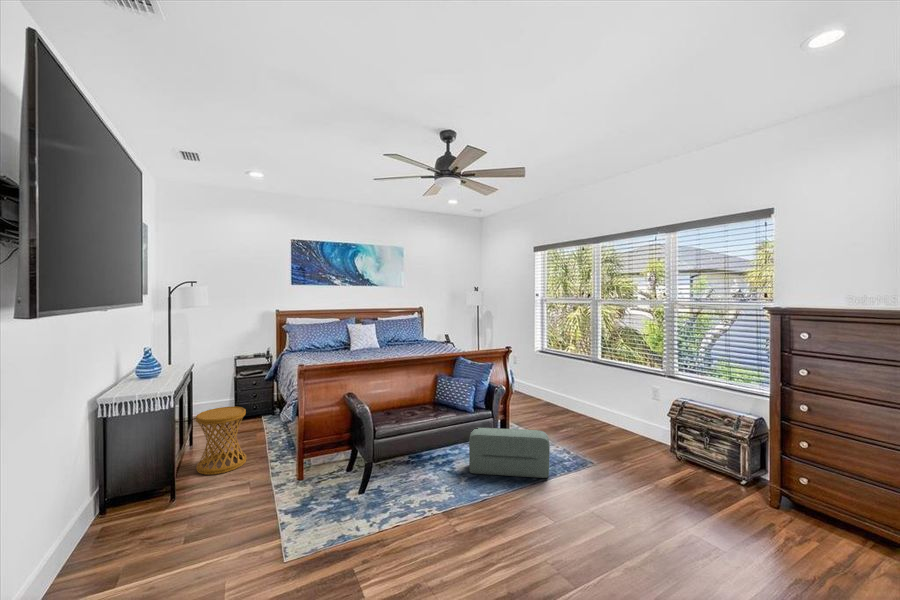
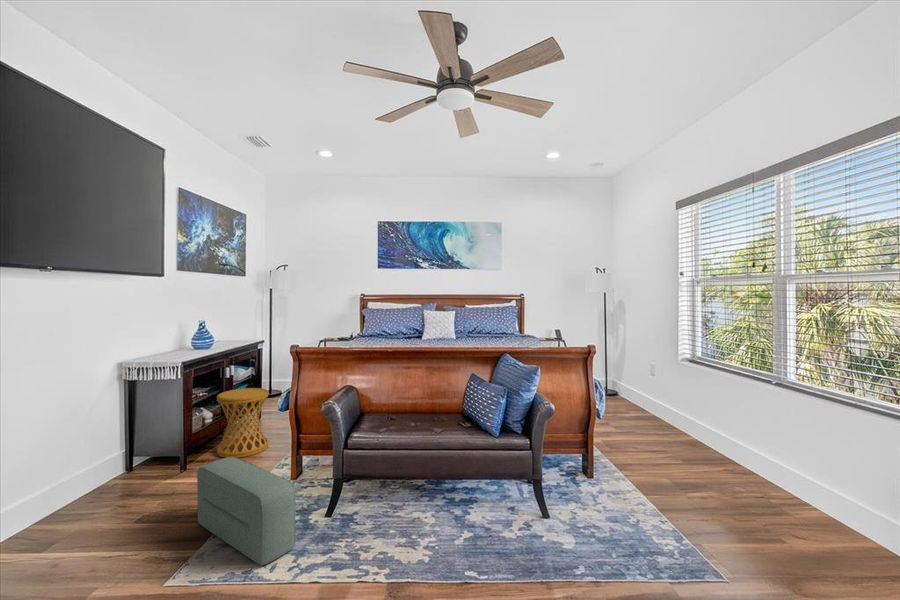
pouf: present [469,428,550,478] -> present [197,457,295,565]

